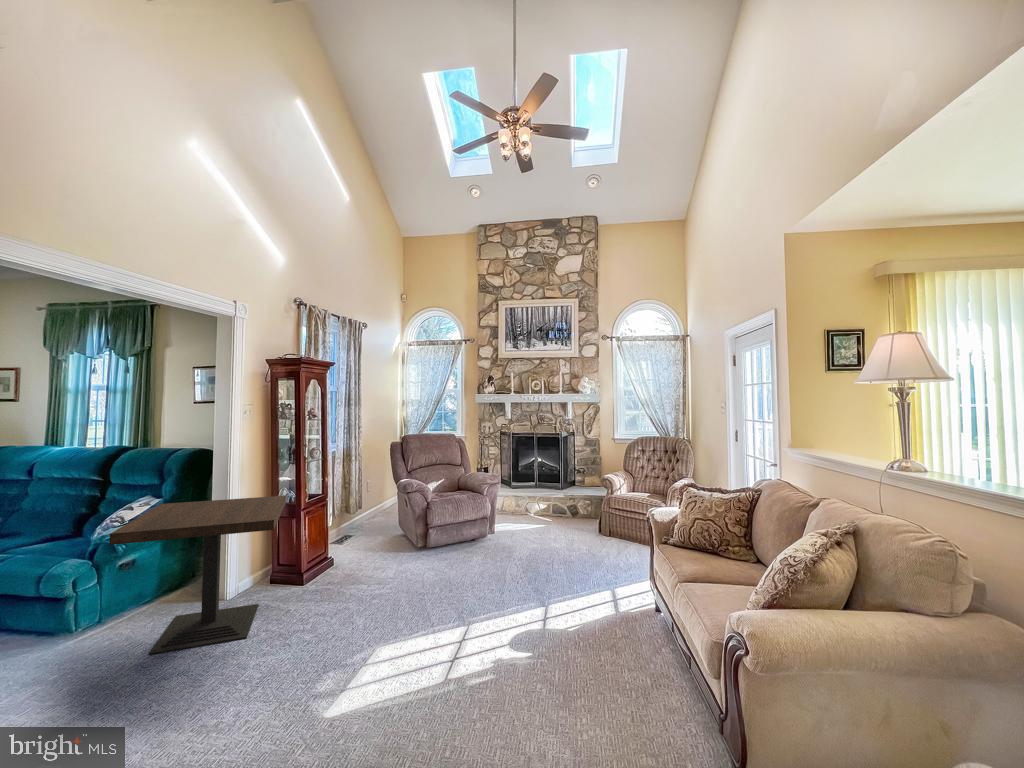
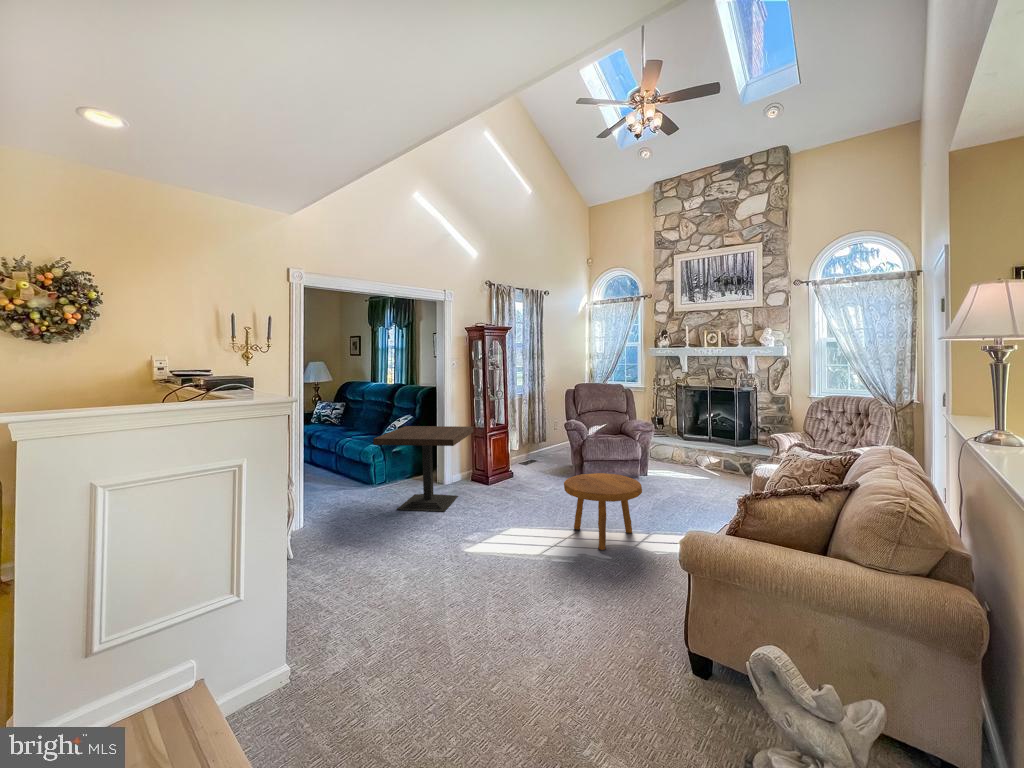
footstool: none [450,541,547,647] -> present [564,473,642,550]

